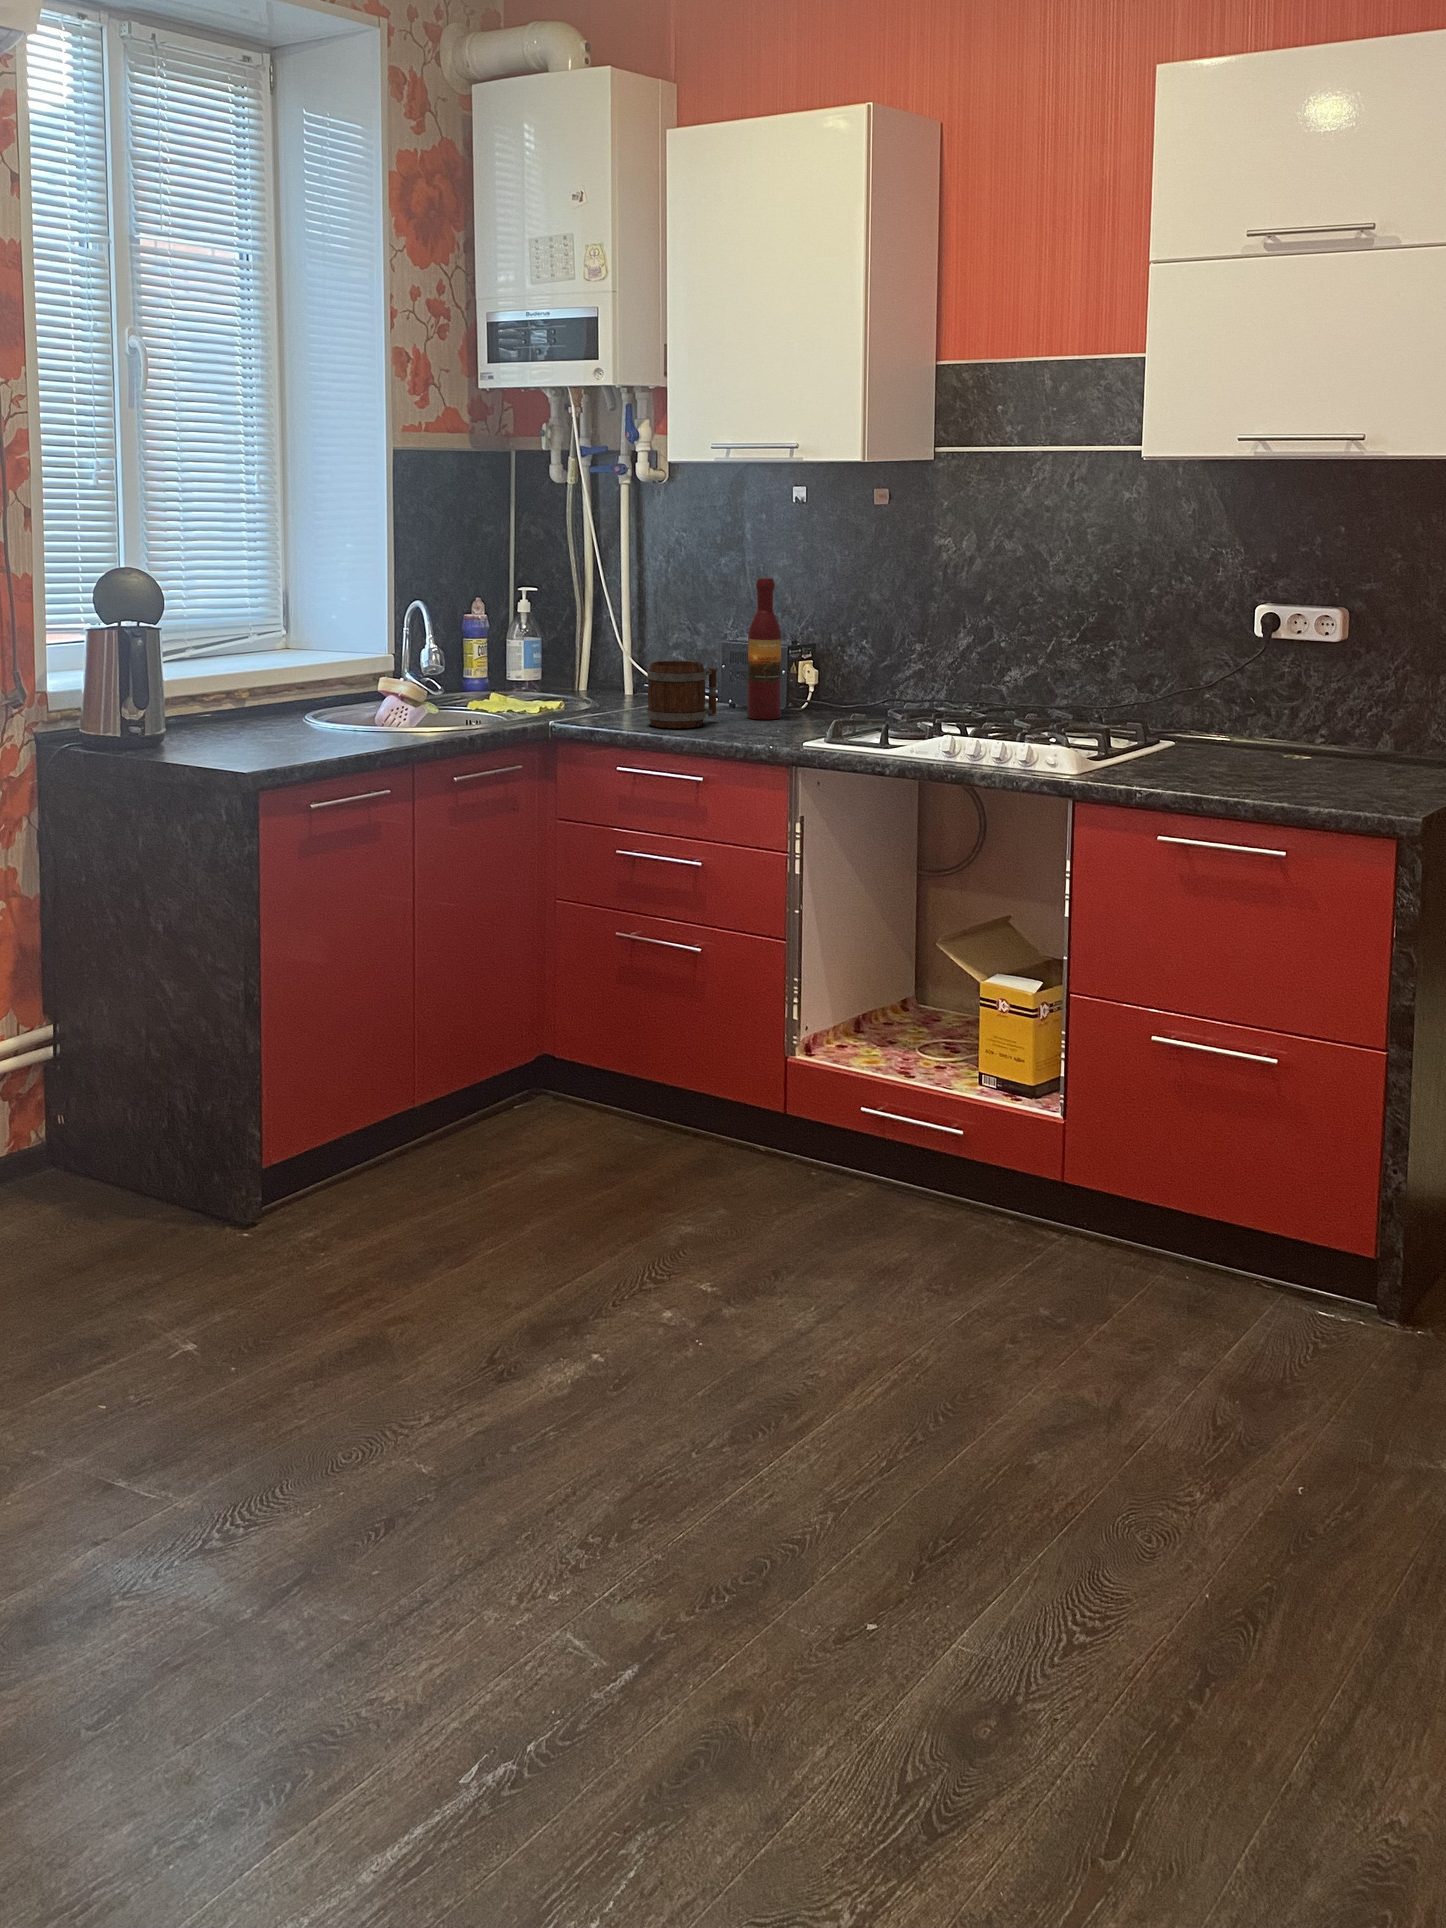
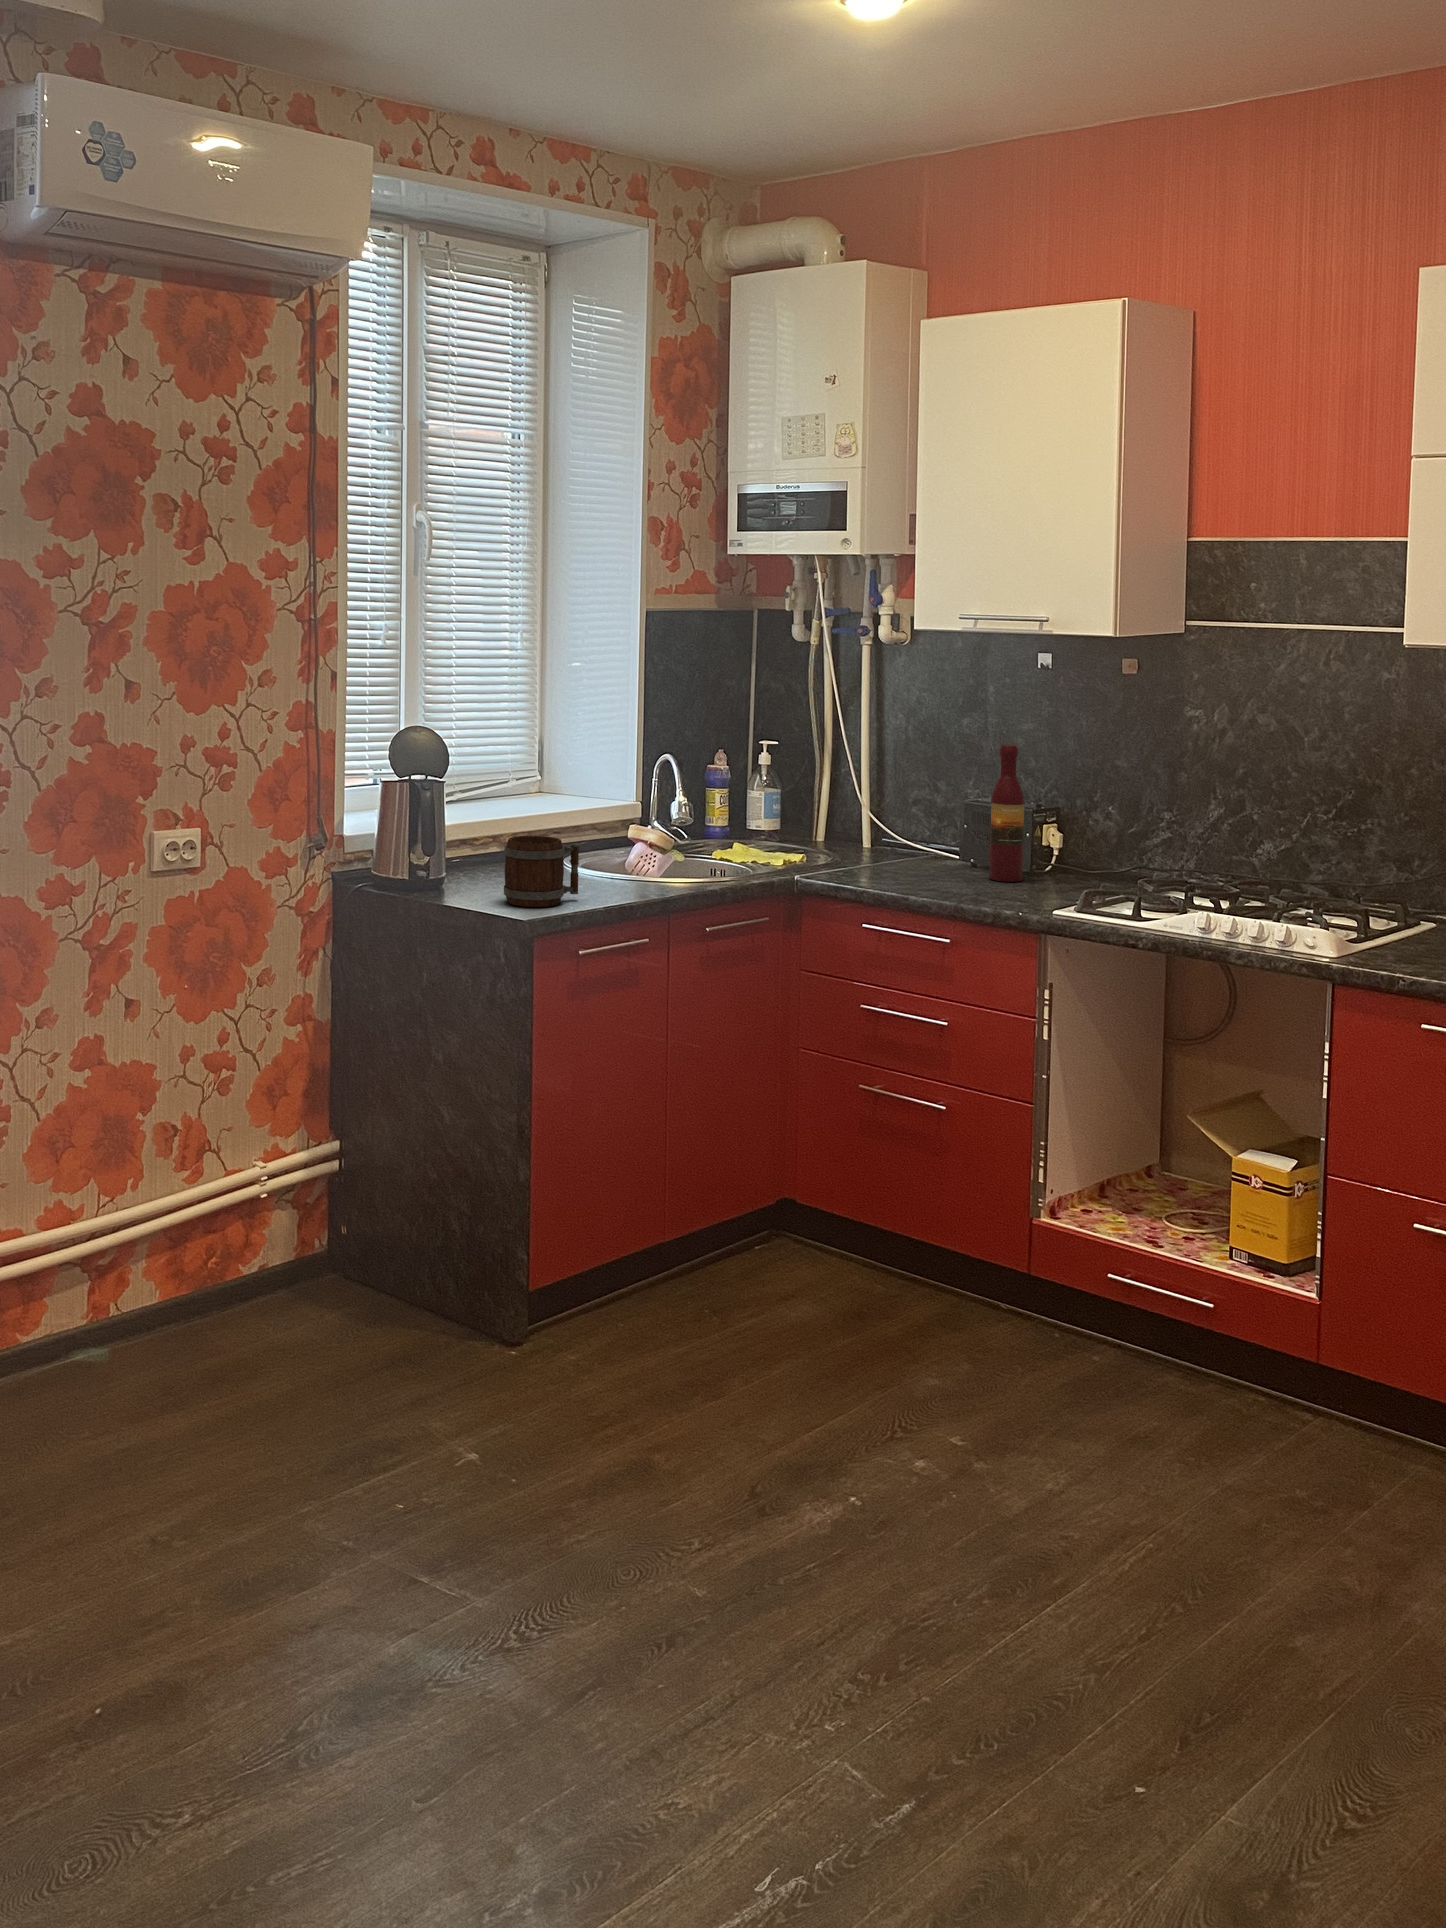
mug: present [647,661,717,728] -> present [504,836,579,907]

